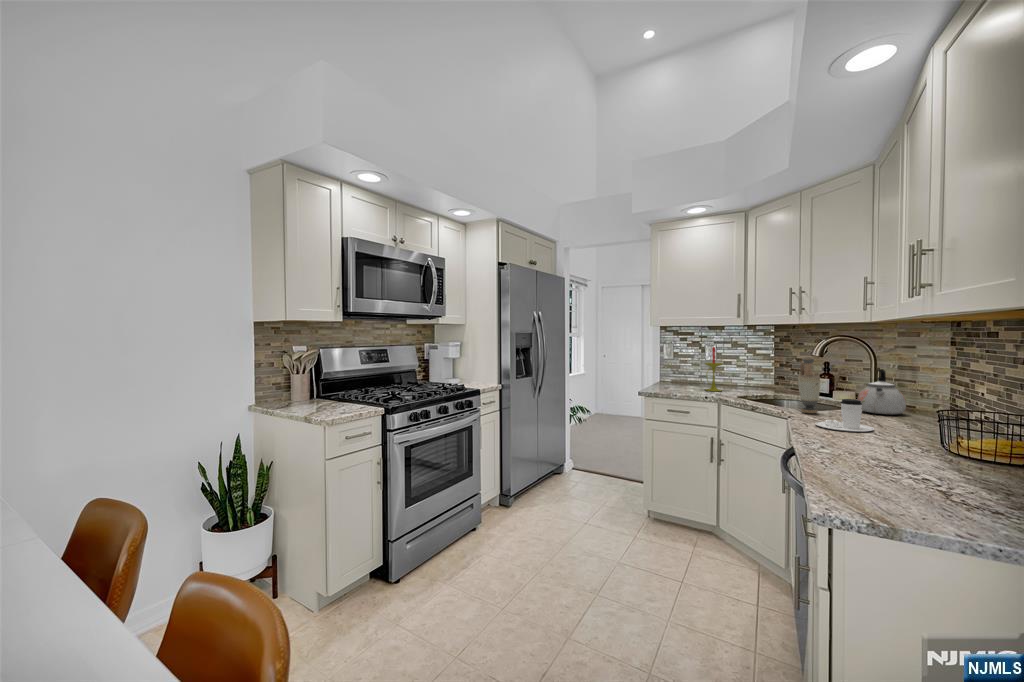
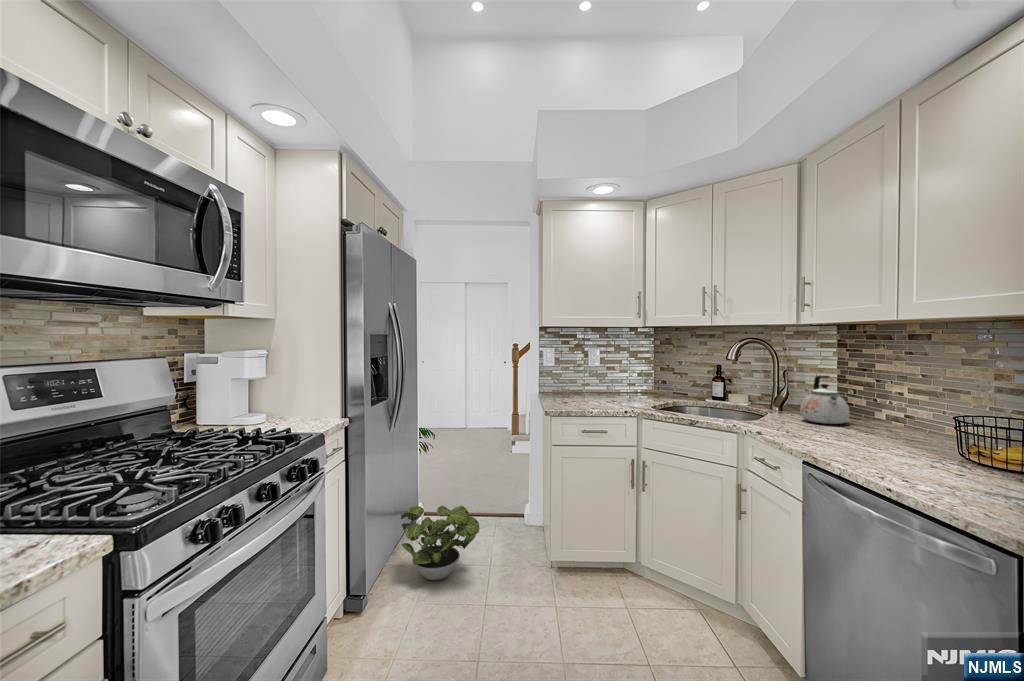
candle: present [705,347,723,391] -> none [604,349,625,403]
vase: present [798,357,820,413] -> none [769,365,795,431]
coffee cup: present [815,399,874,432] -> none [842,418,918,461]
potted plant: none [541,455,593,505] -> present [401,506,479,580]

